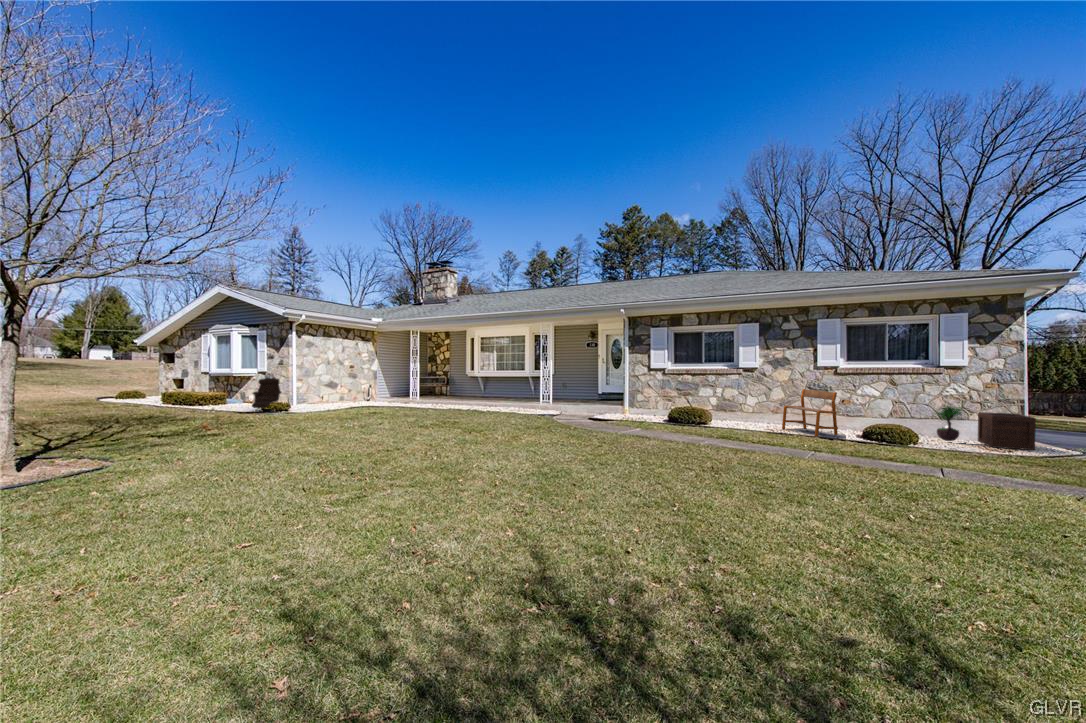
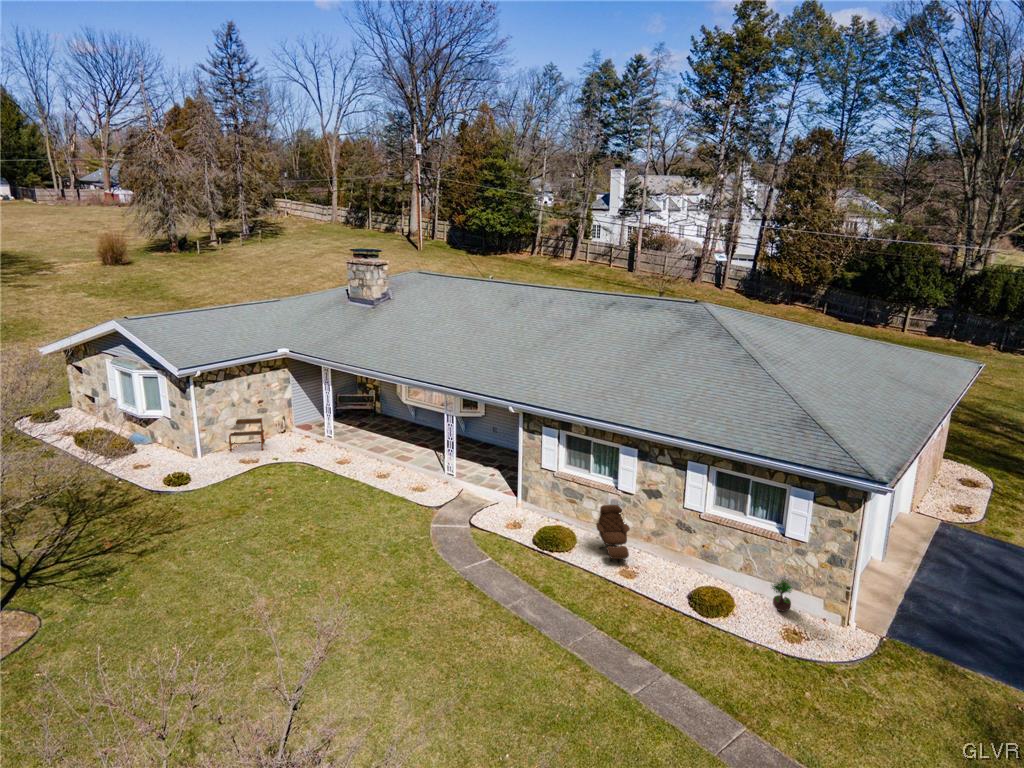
lounge chair: present [252,378,281,412] -> present [596,505,630,564]
bench: present [782,389,838,436] -> present [229,418,265,452]
wooden crate: present [978,412,1036,450] -> none [804,590,847,642]

